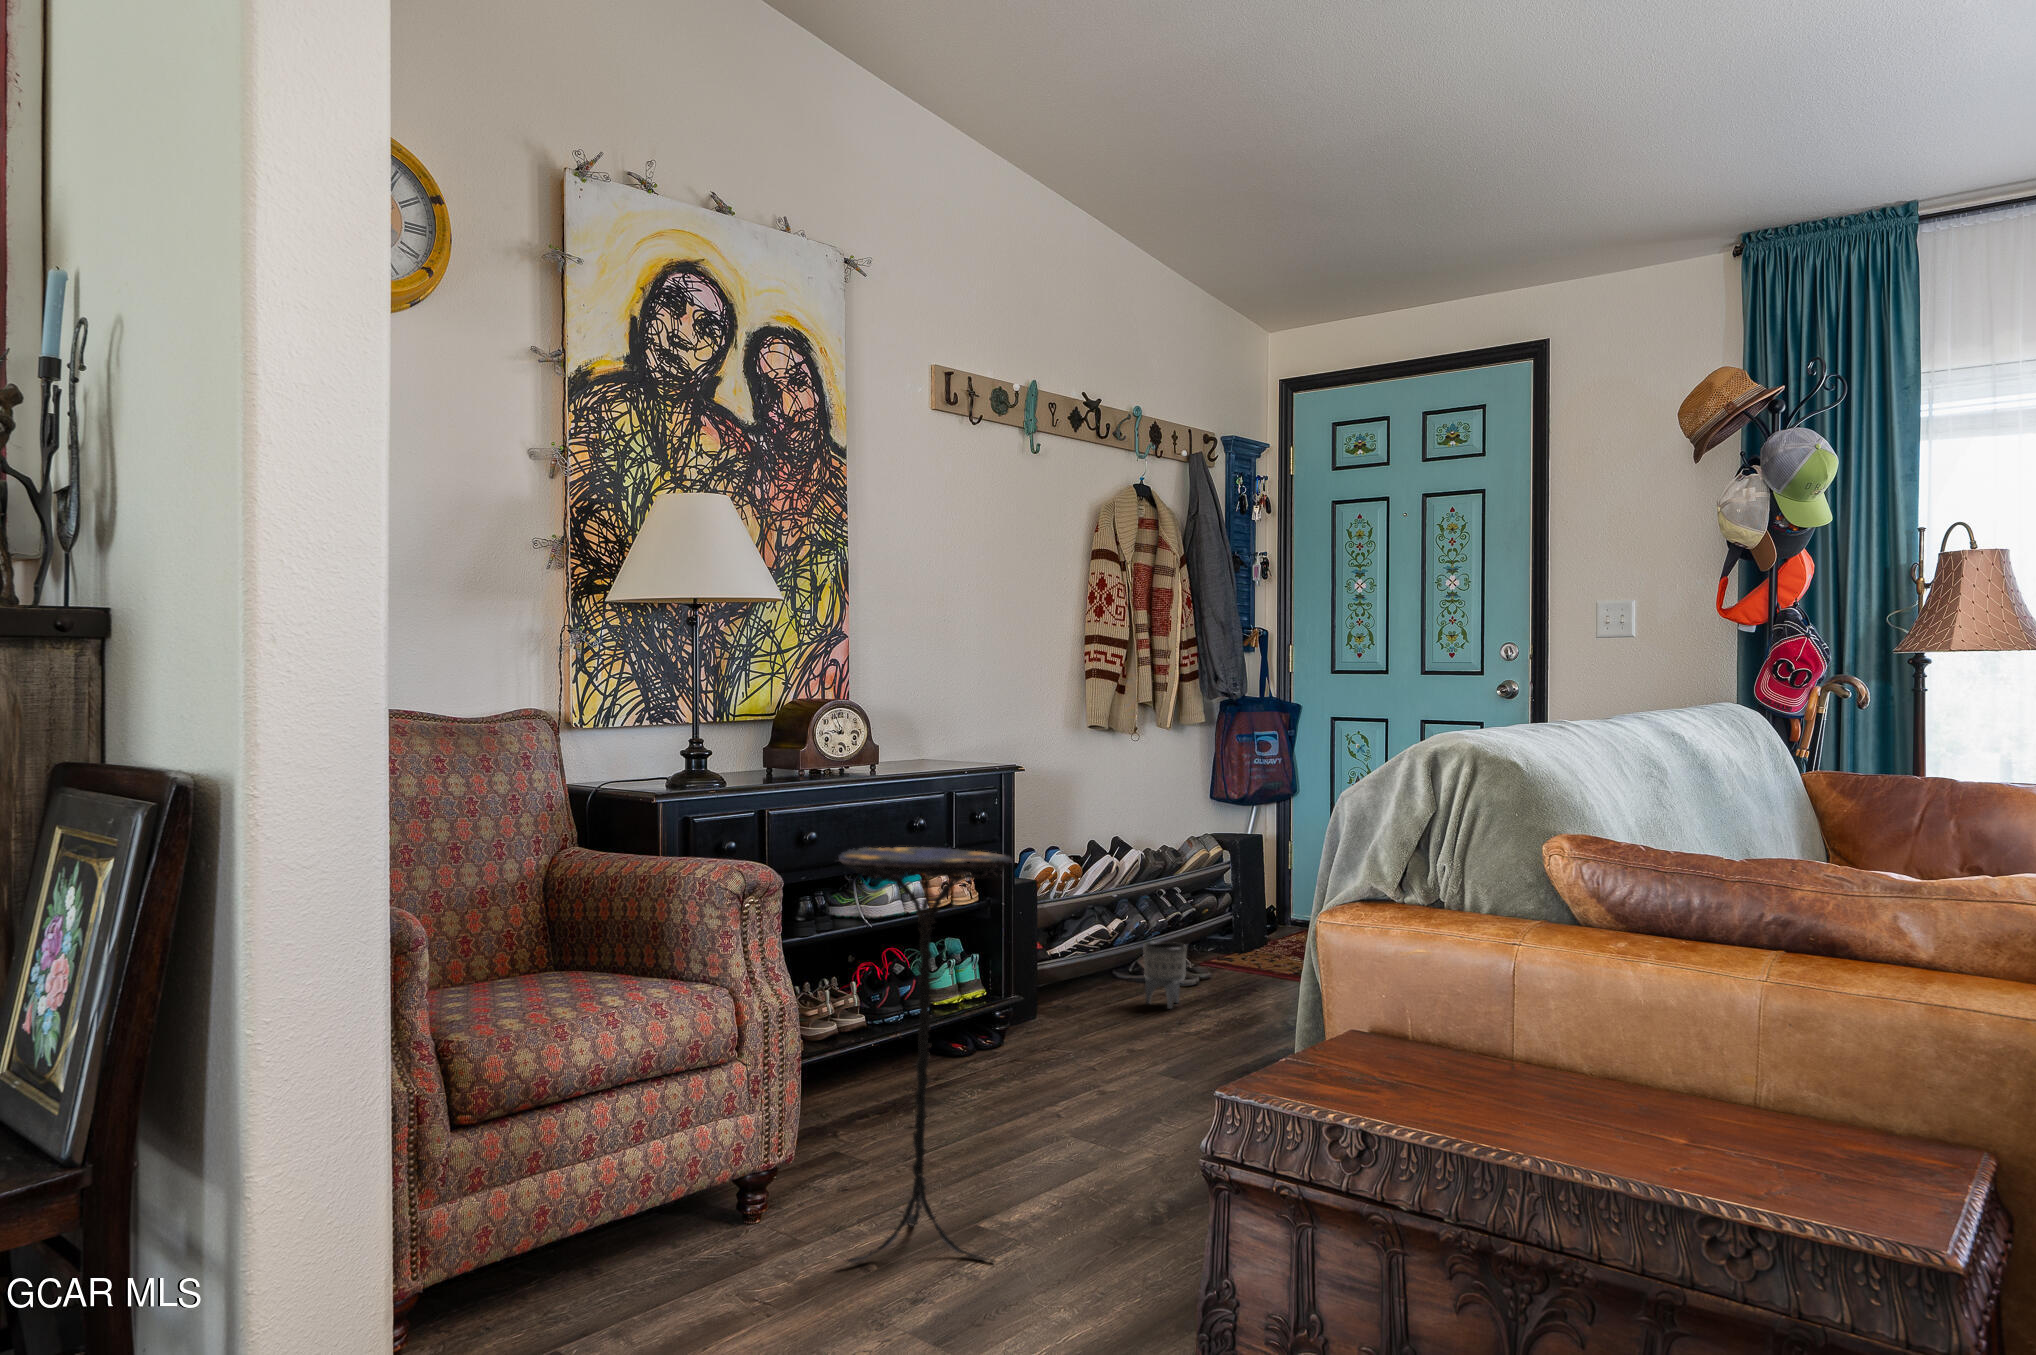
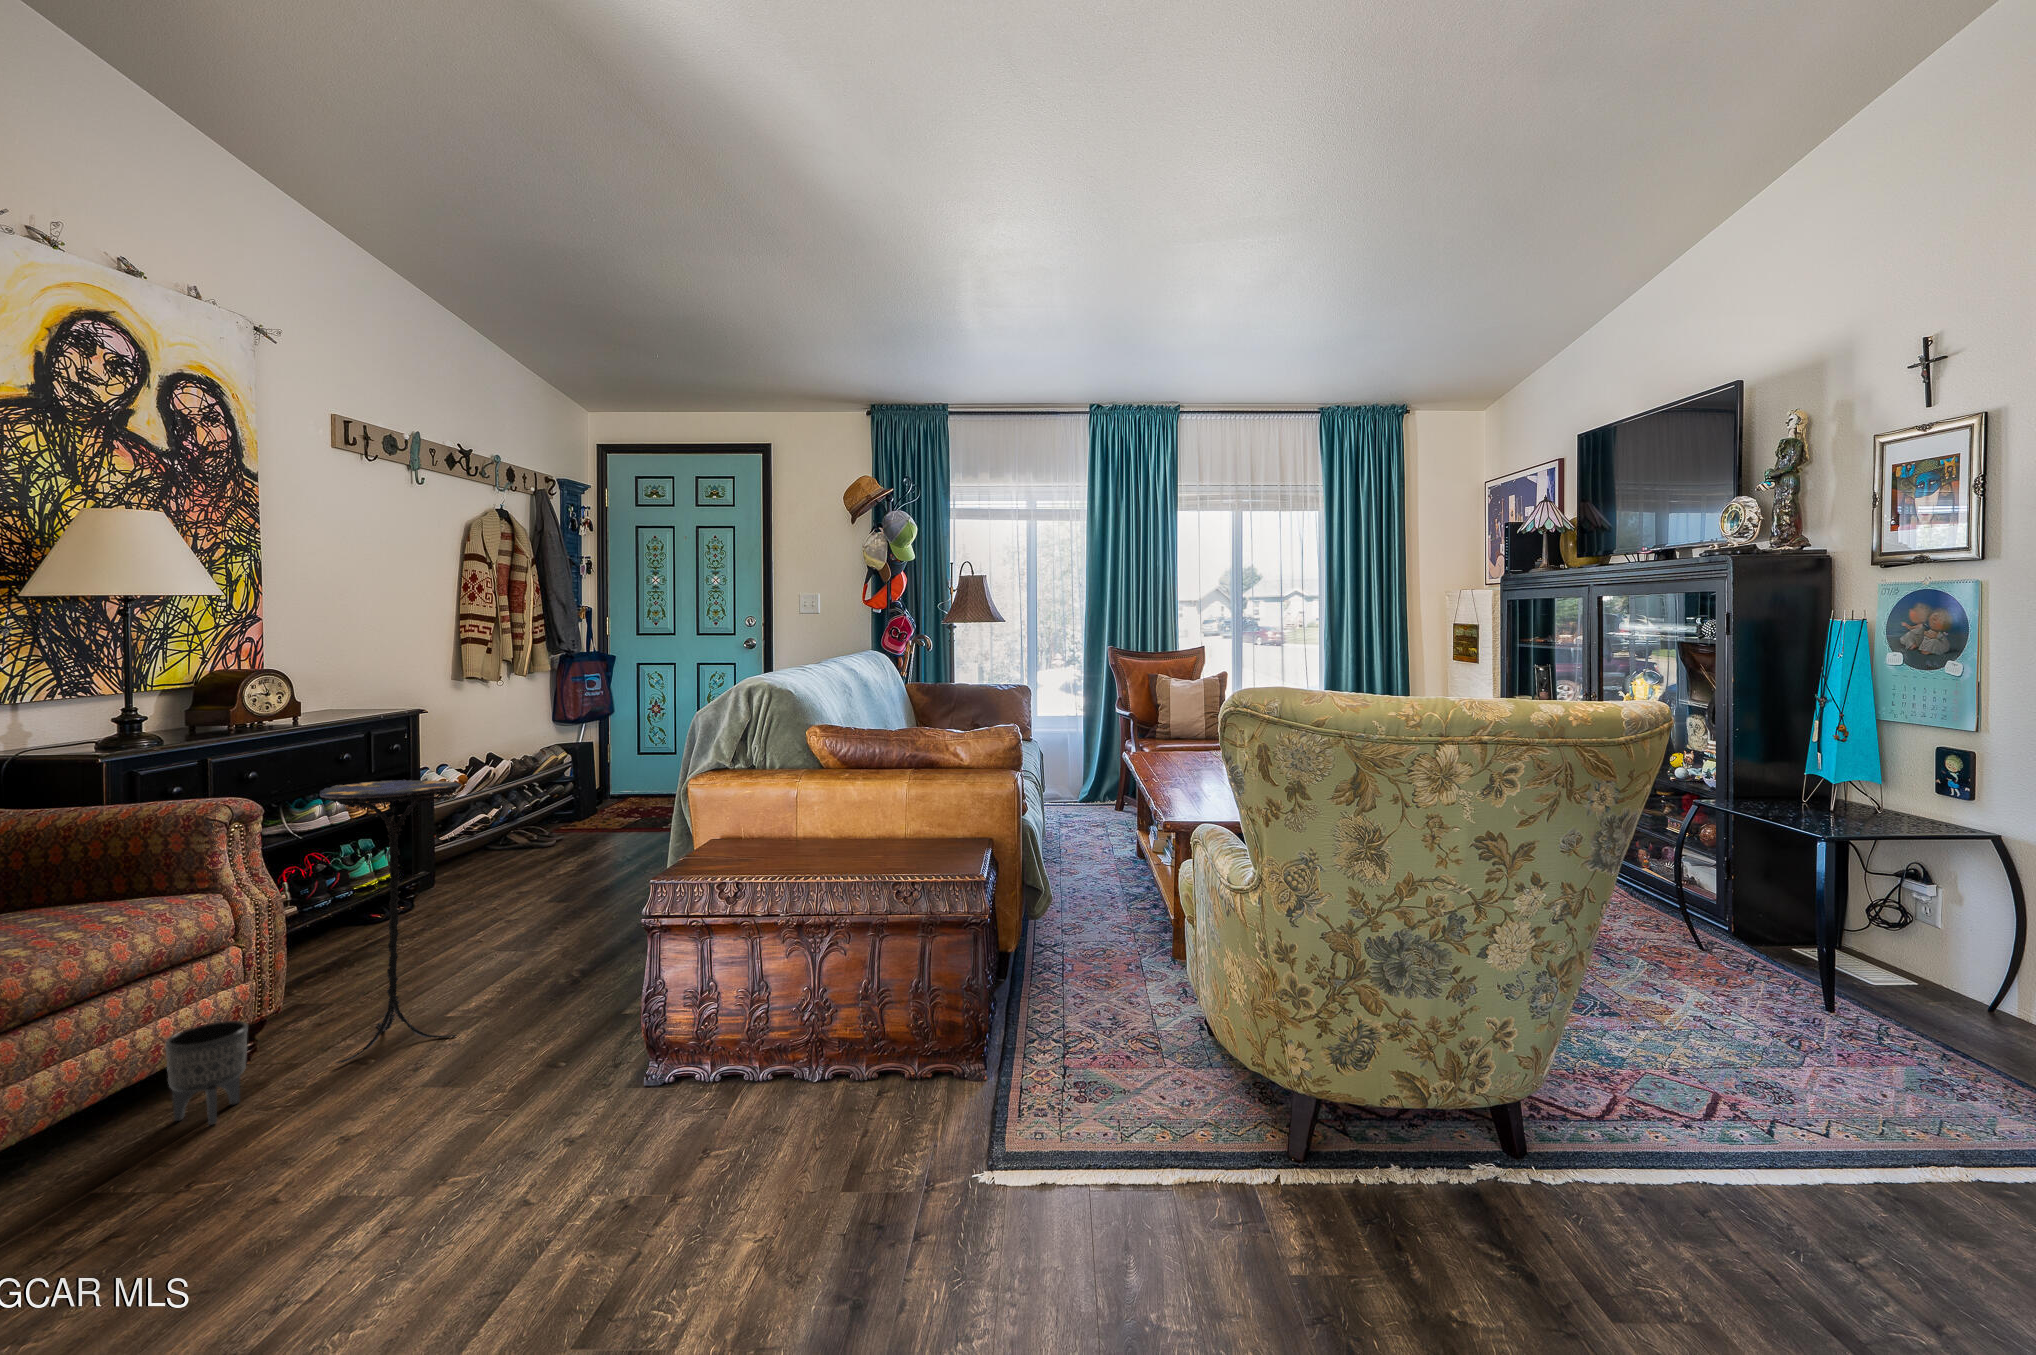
planter: present [1143,942,1186,1009] -> present [166,1021,247,1125]

